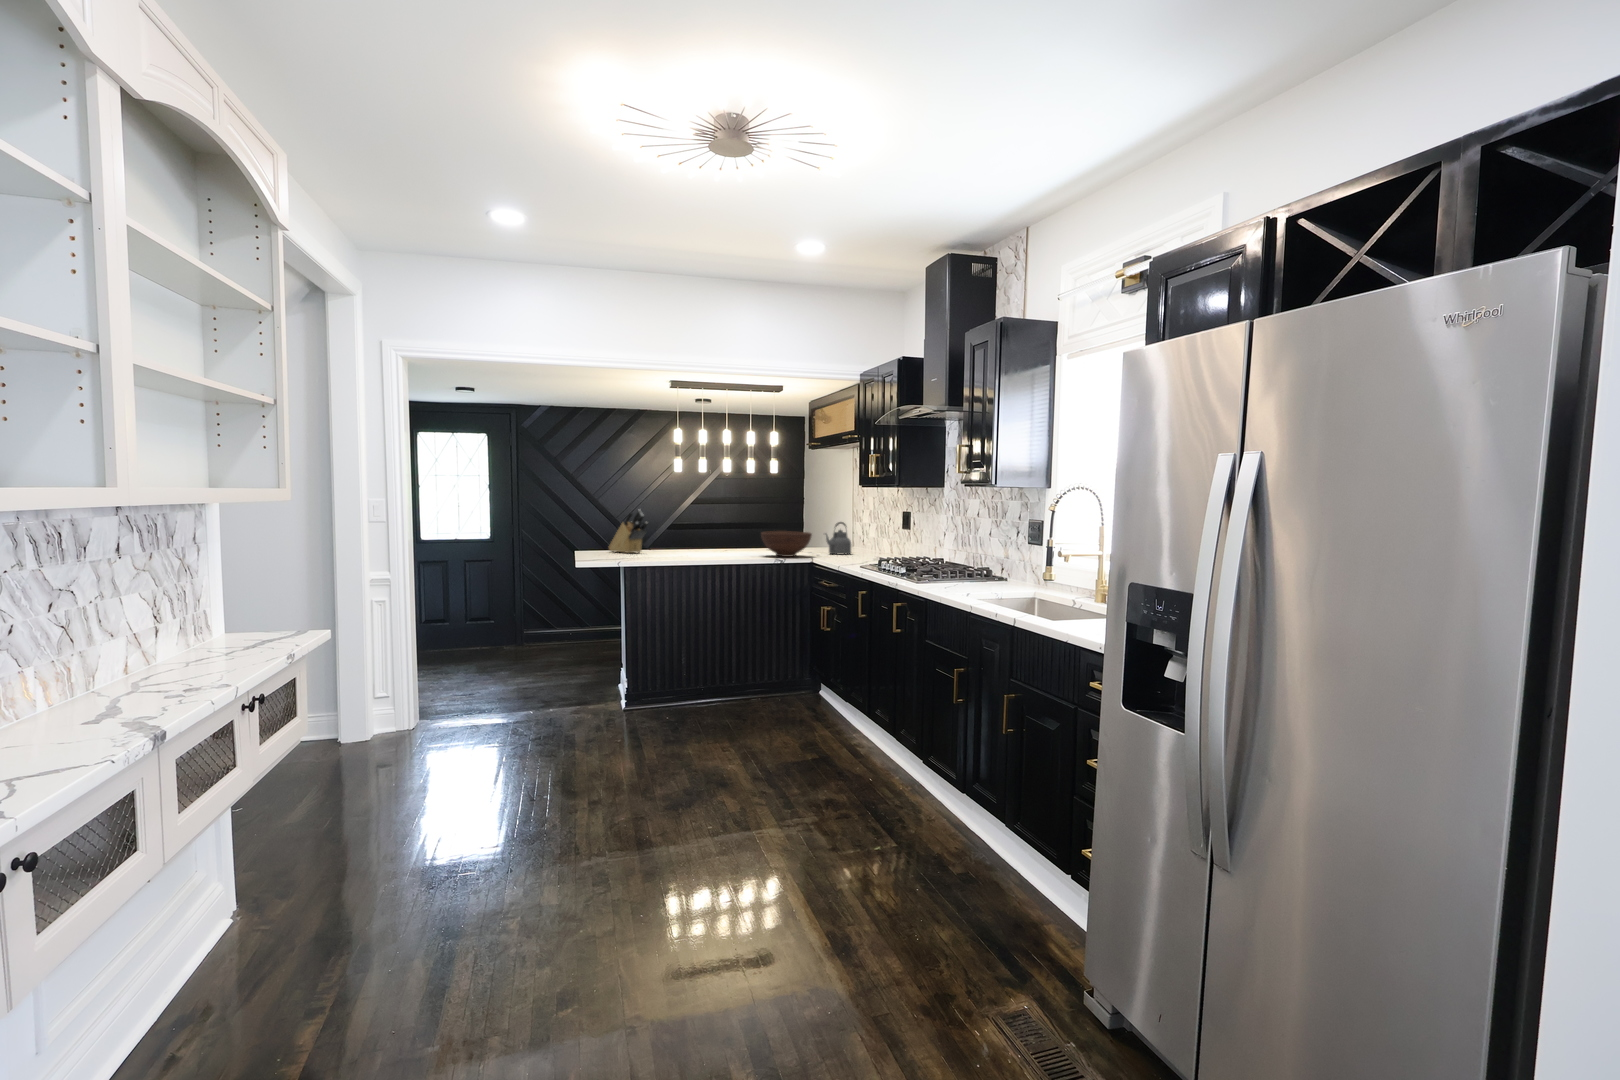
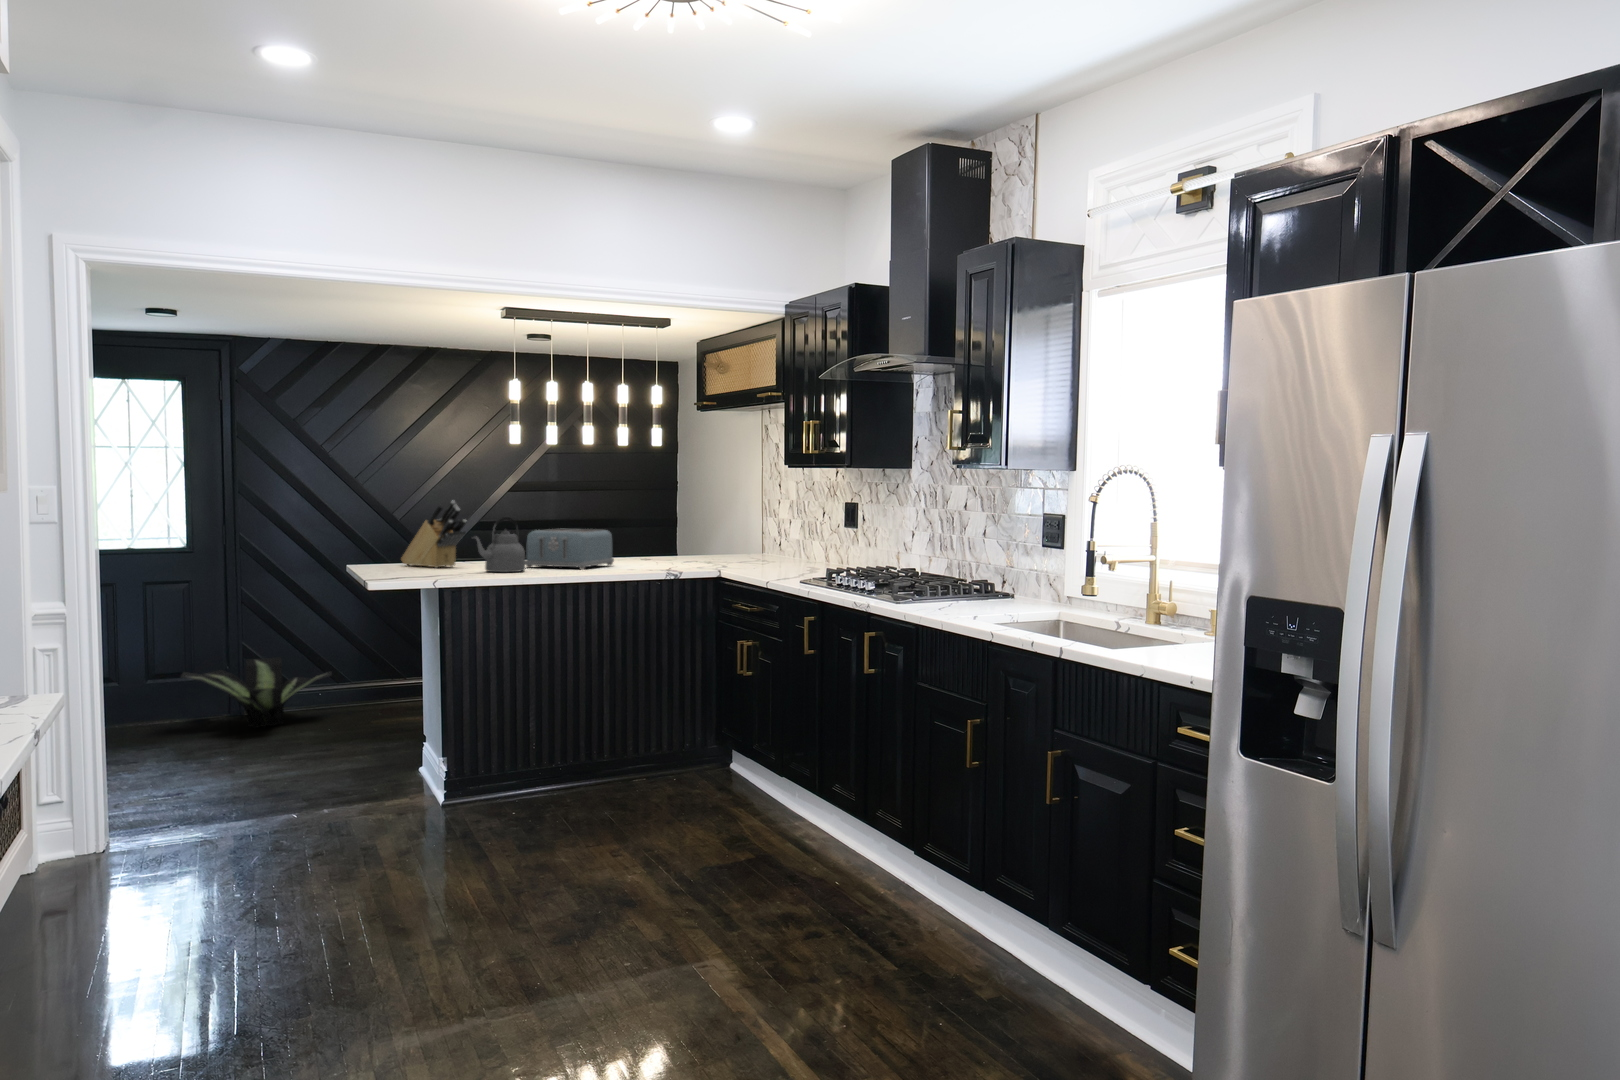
kettle: present [826,522,851,554] -> present [474,517,525,572]
toaster: none [685,529,745,556] -> present [525,528,614,570]
fruit bowl: present [761,531,812,557] -> none [642,532,717,569]
potted plant: none [481,609,574,654] -> present [181,657,332,728]

